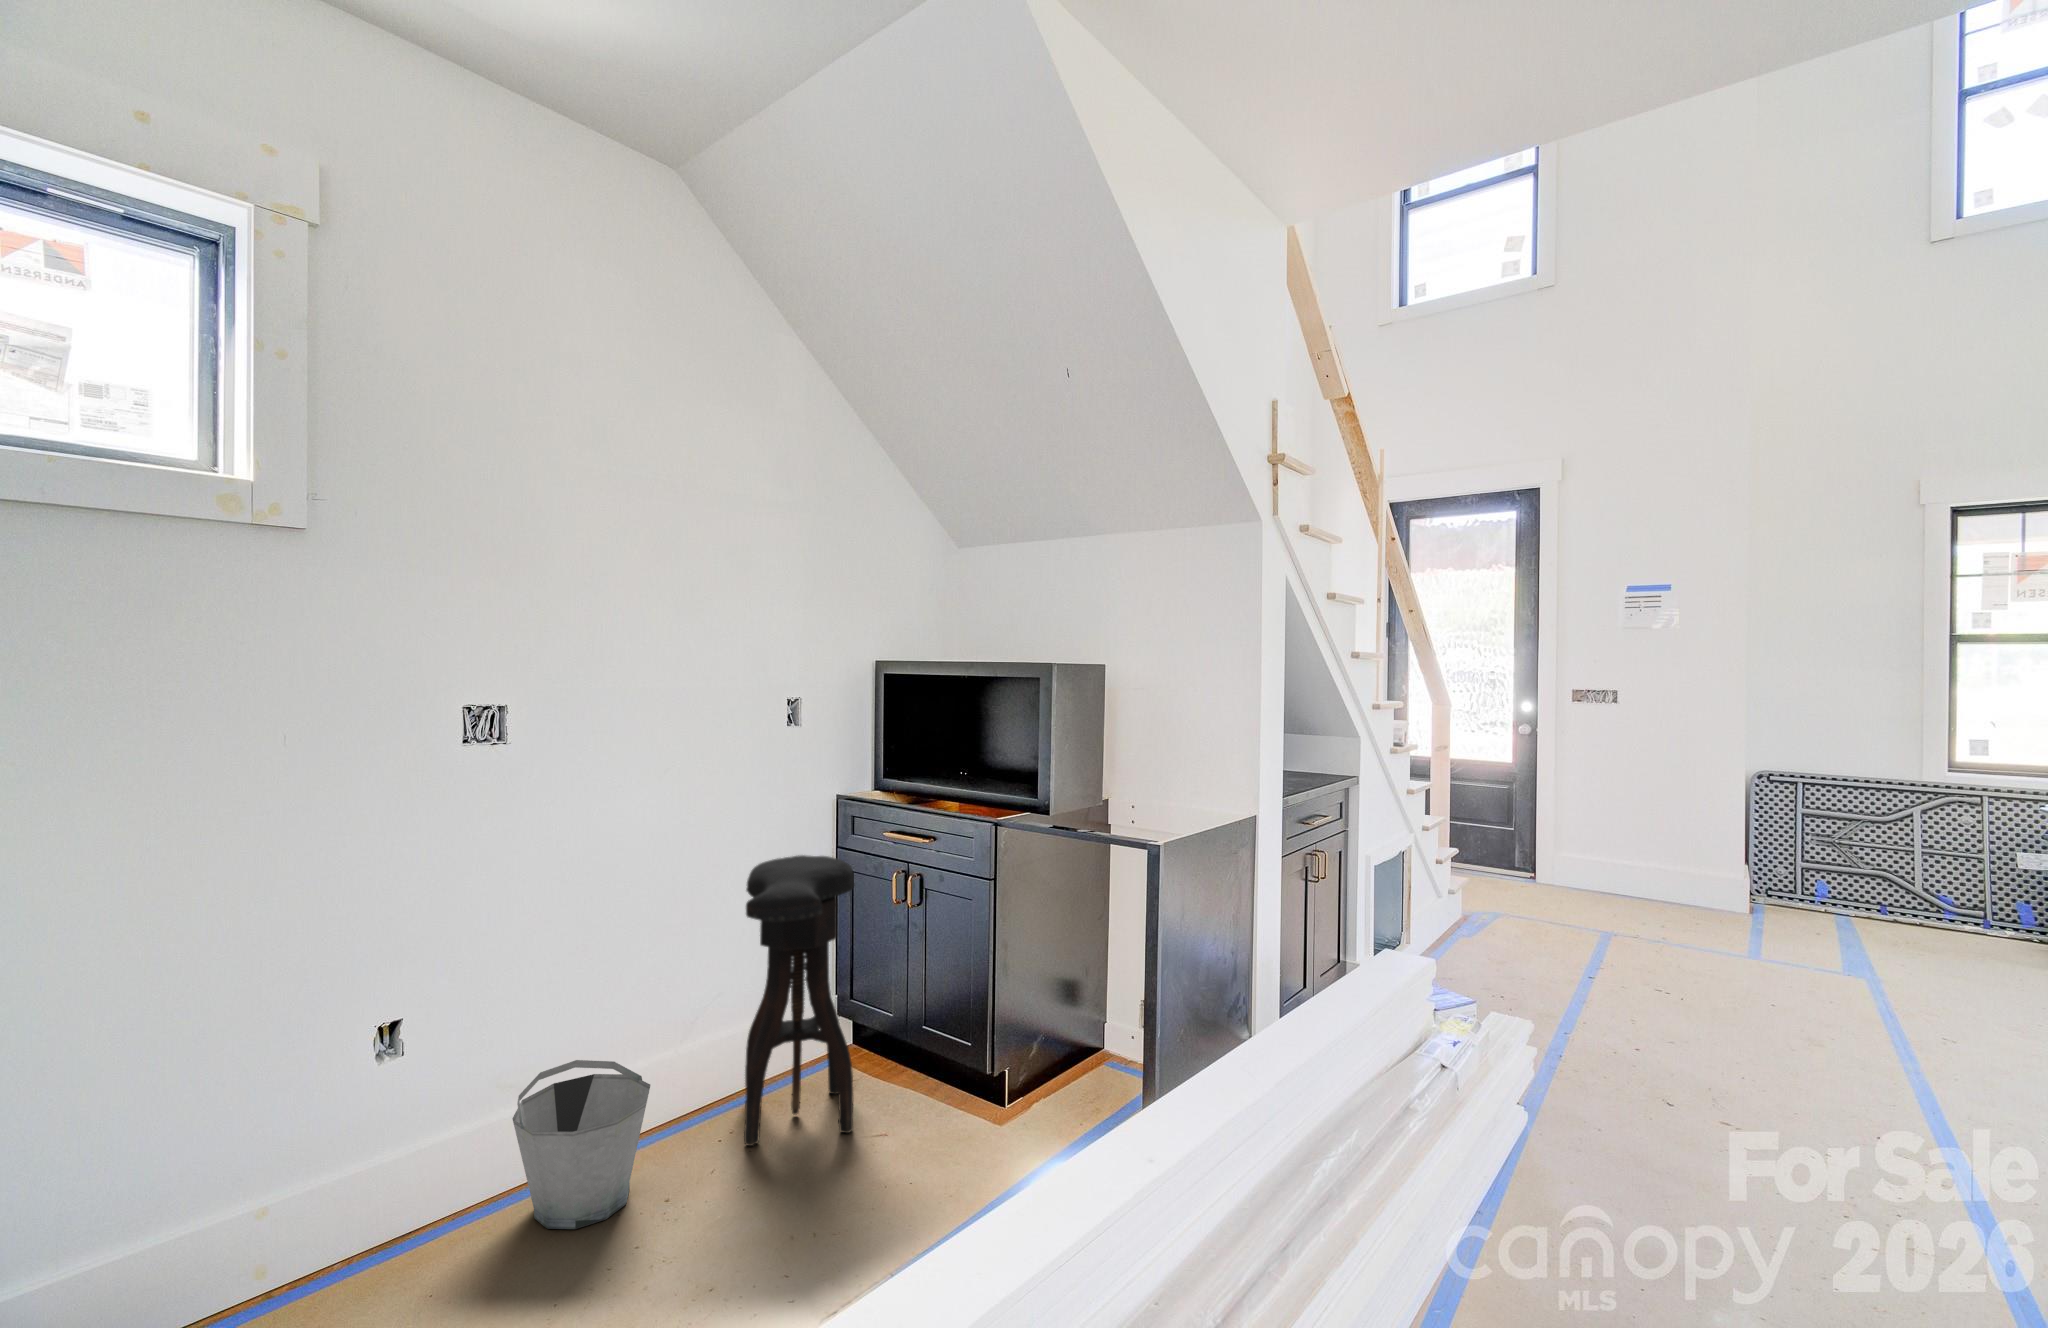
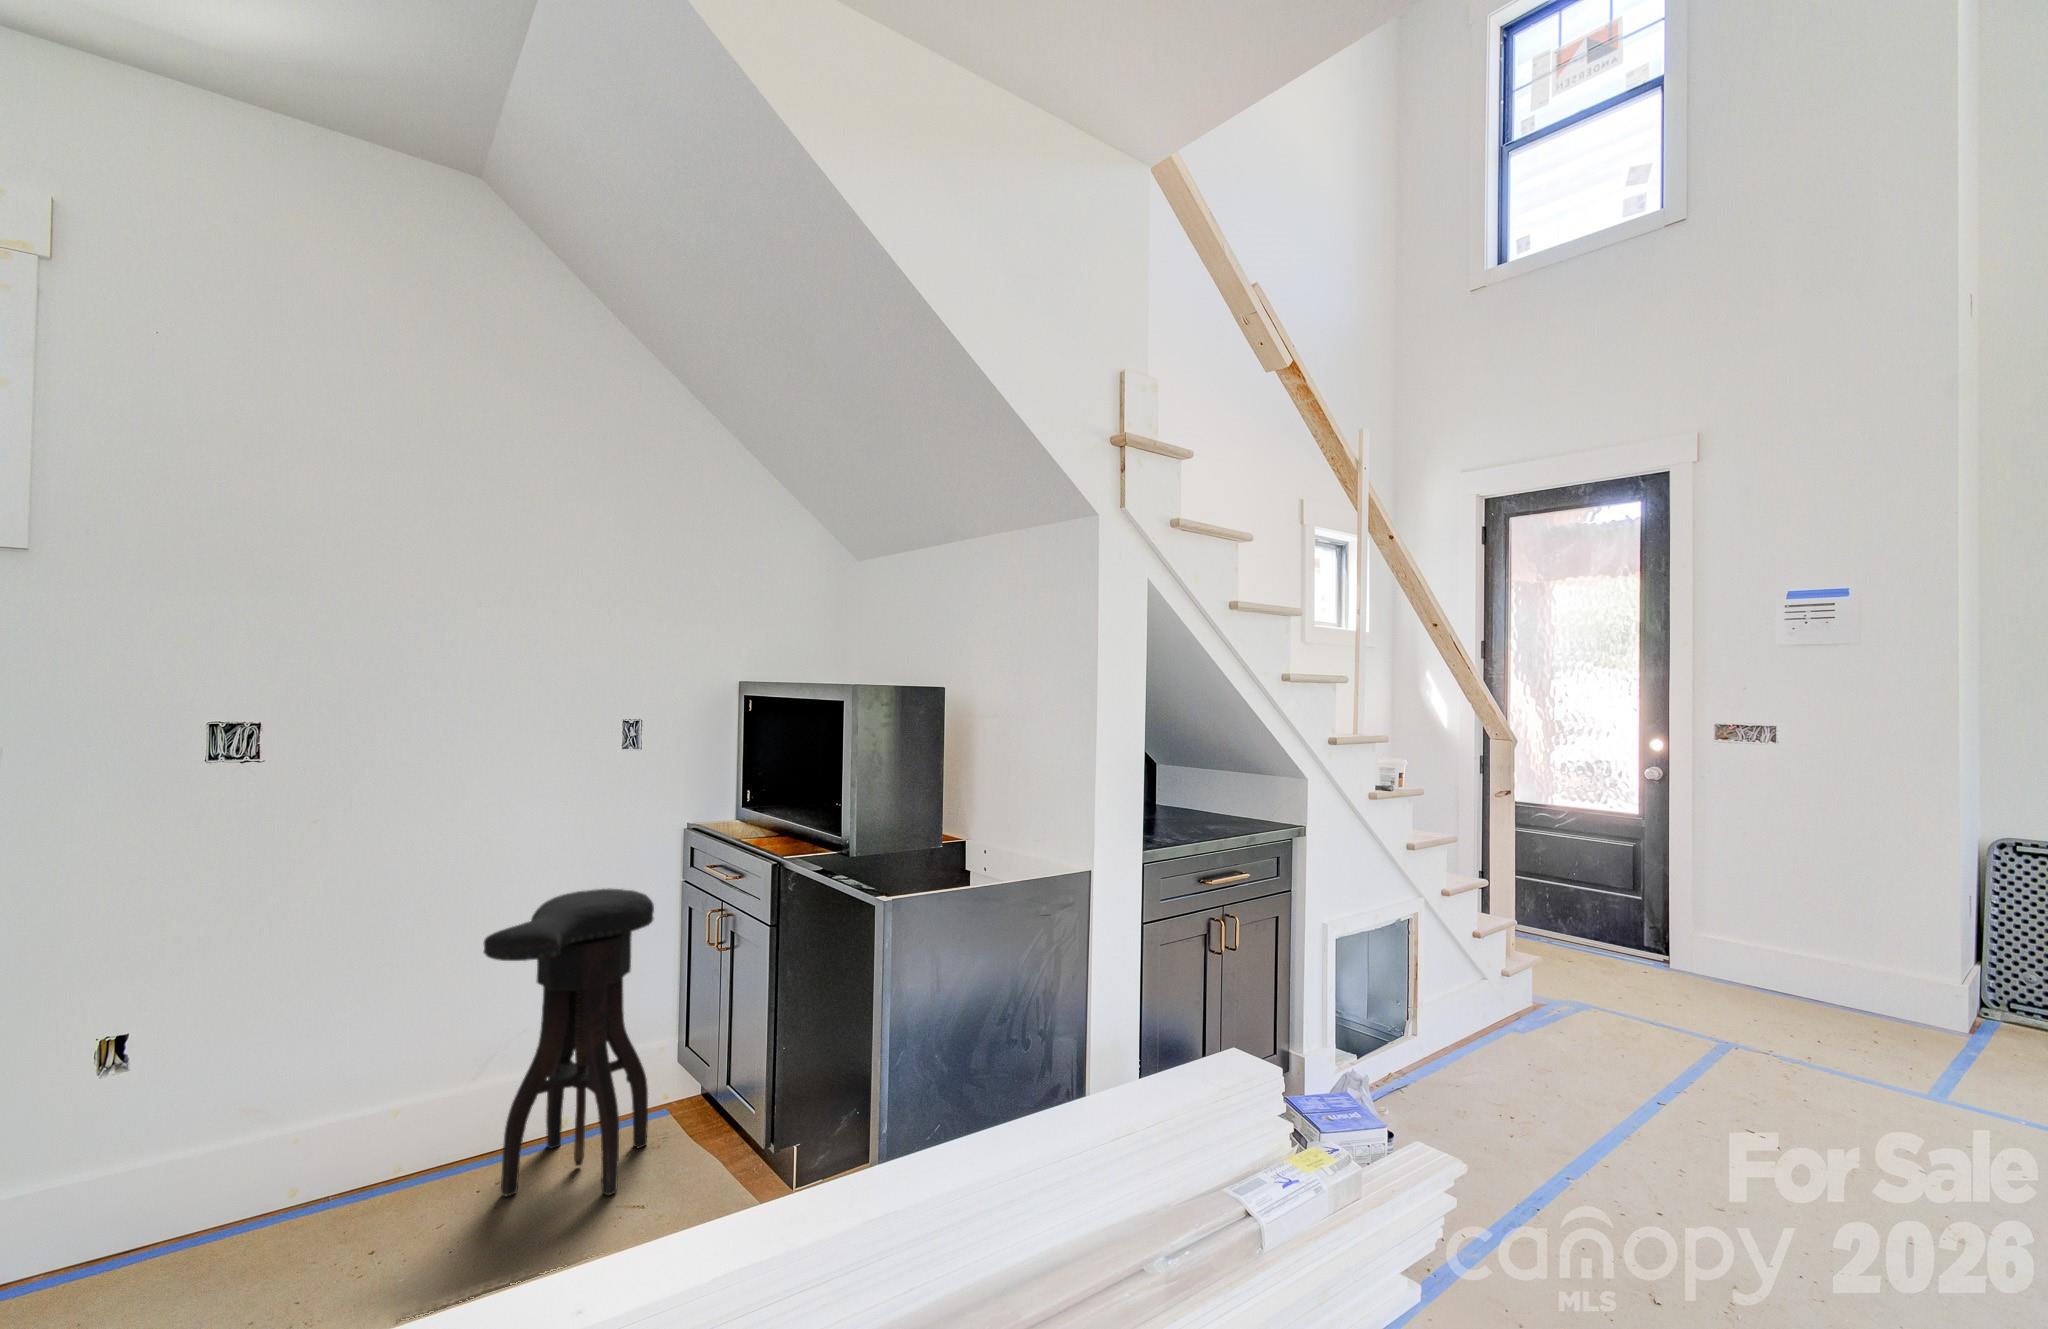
bucket: present [512,1060,650,1229] -> none [225,1087,383,1265]

